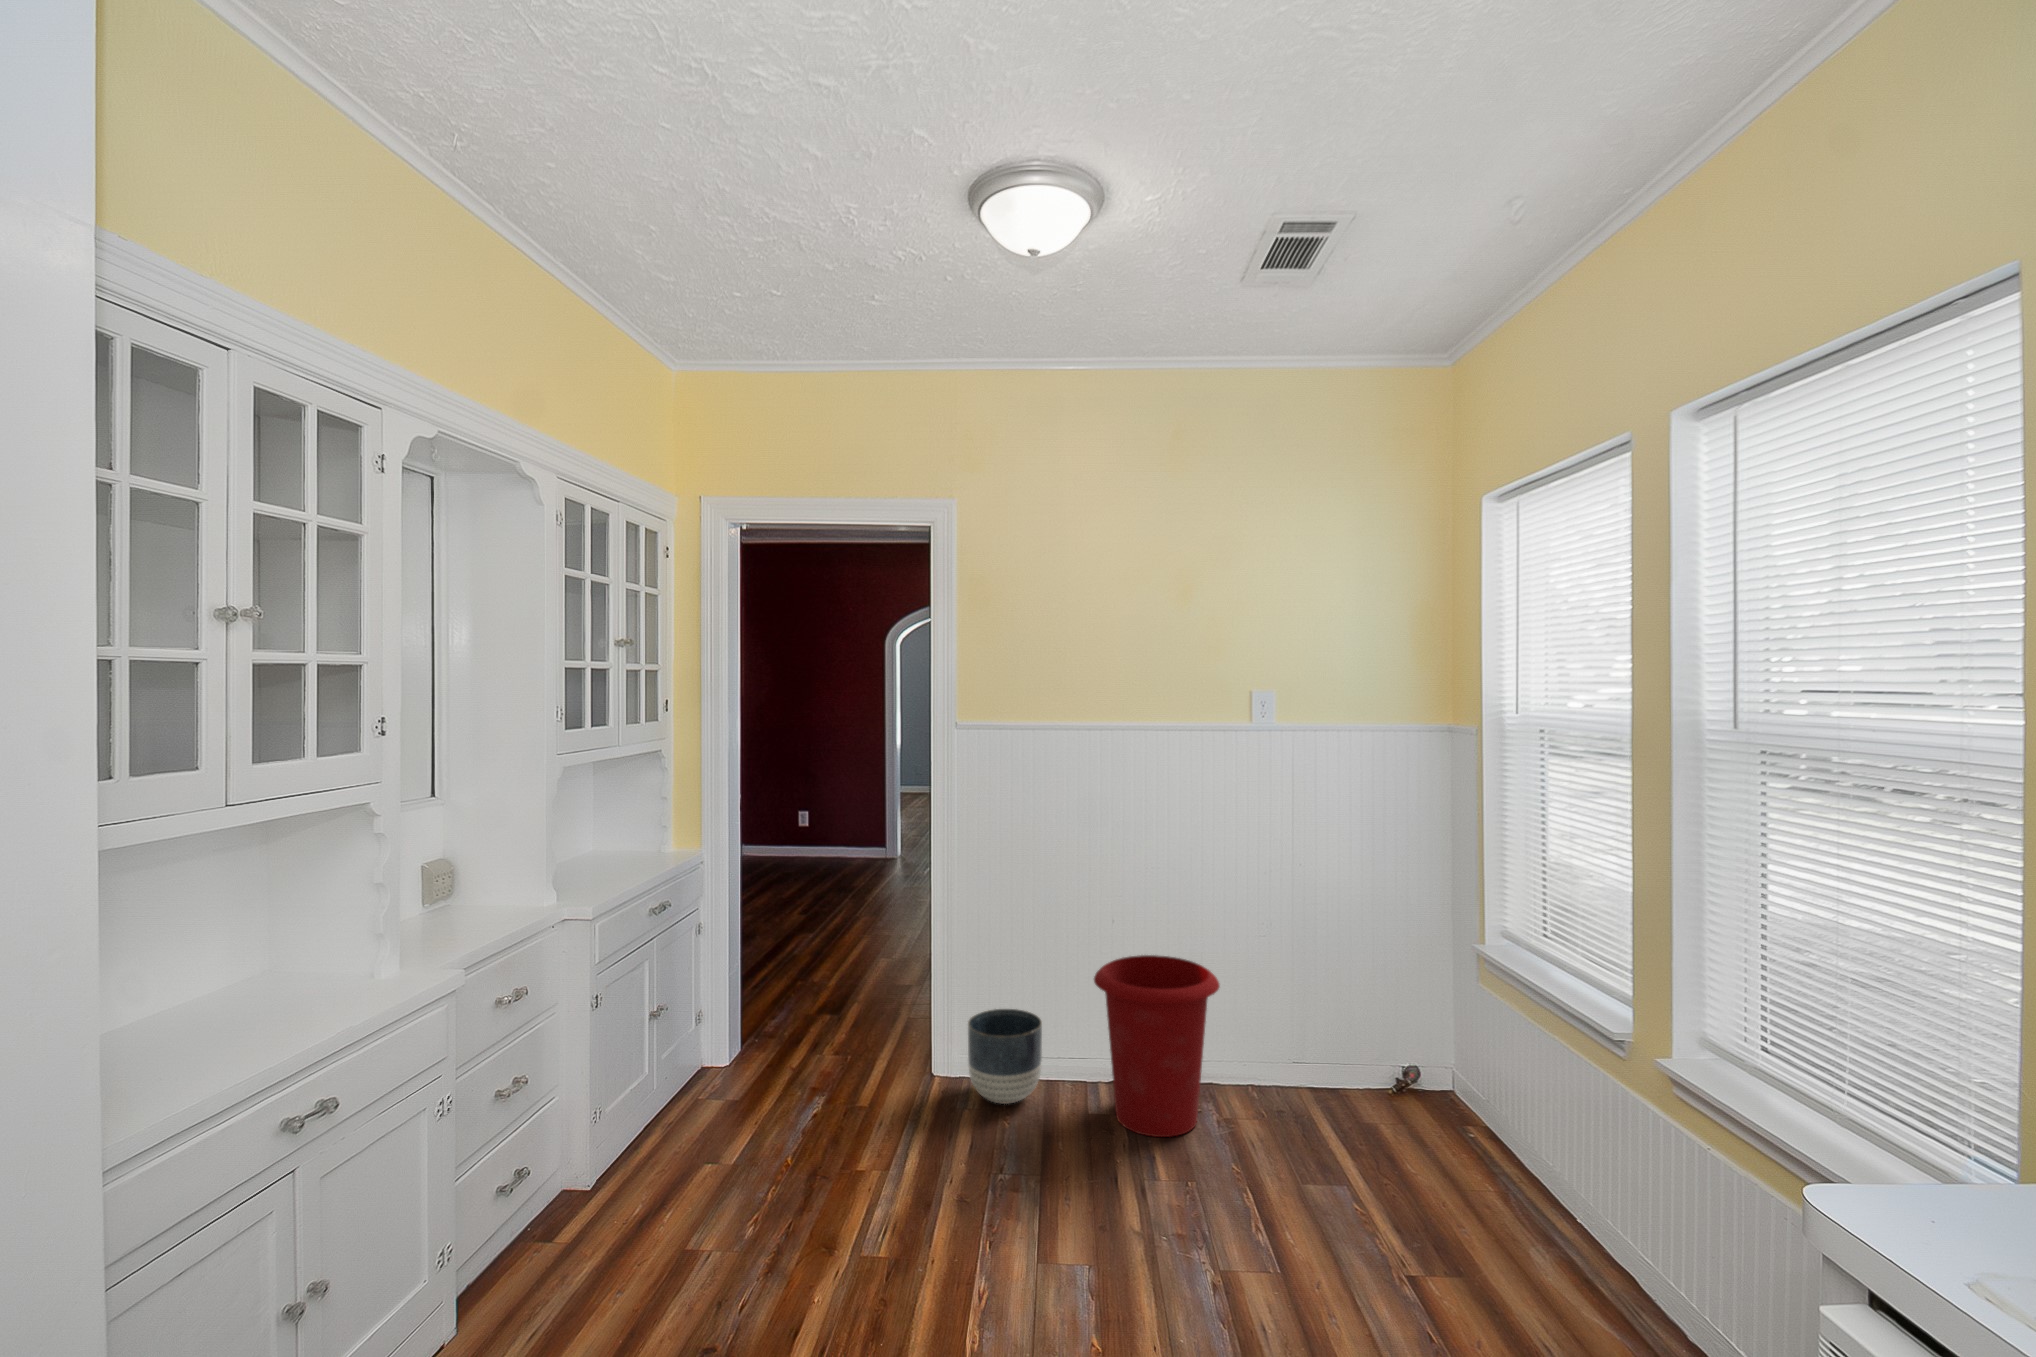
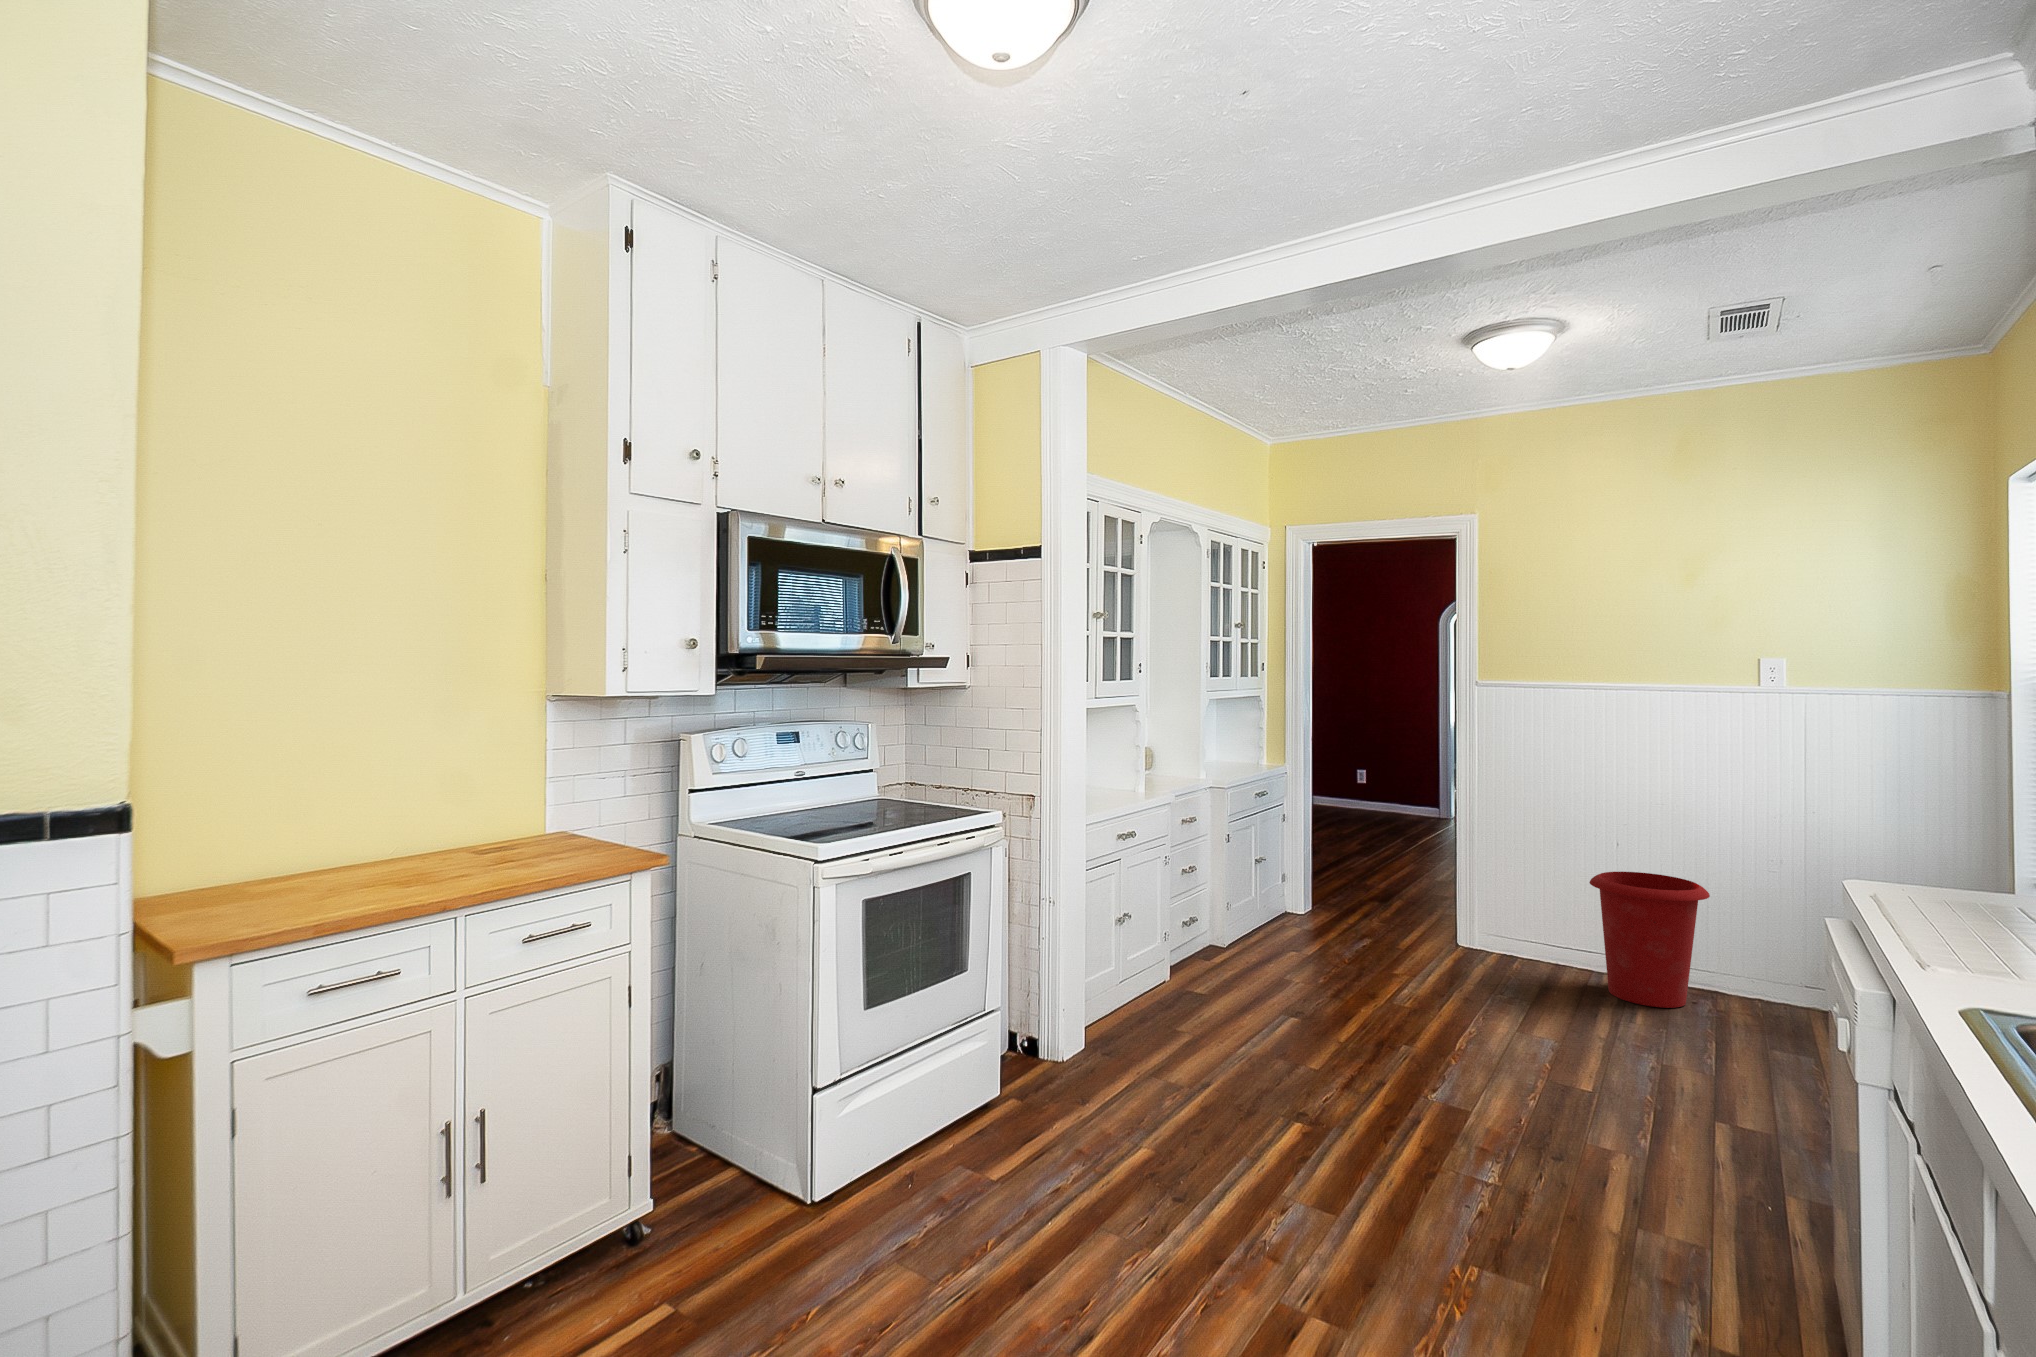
planter: present [968,1009,1042,1104] -> none [1483,901,1546,967]

